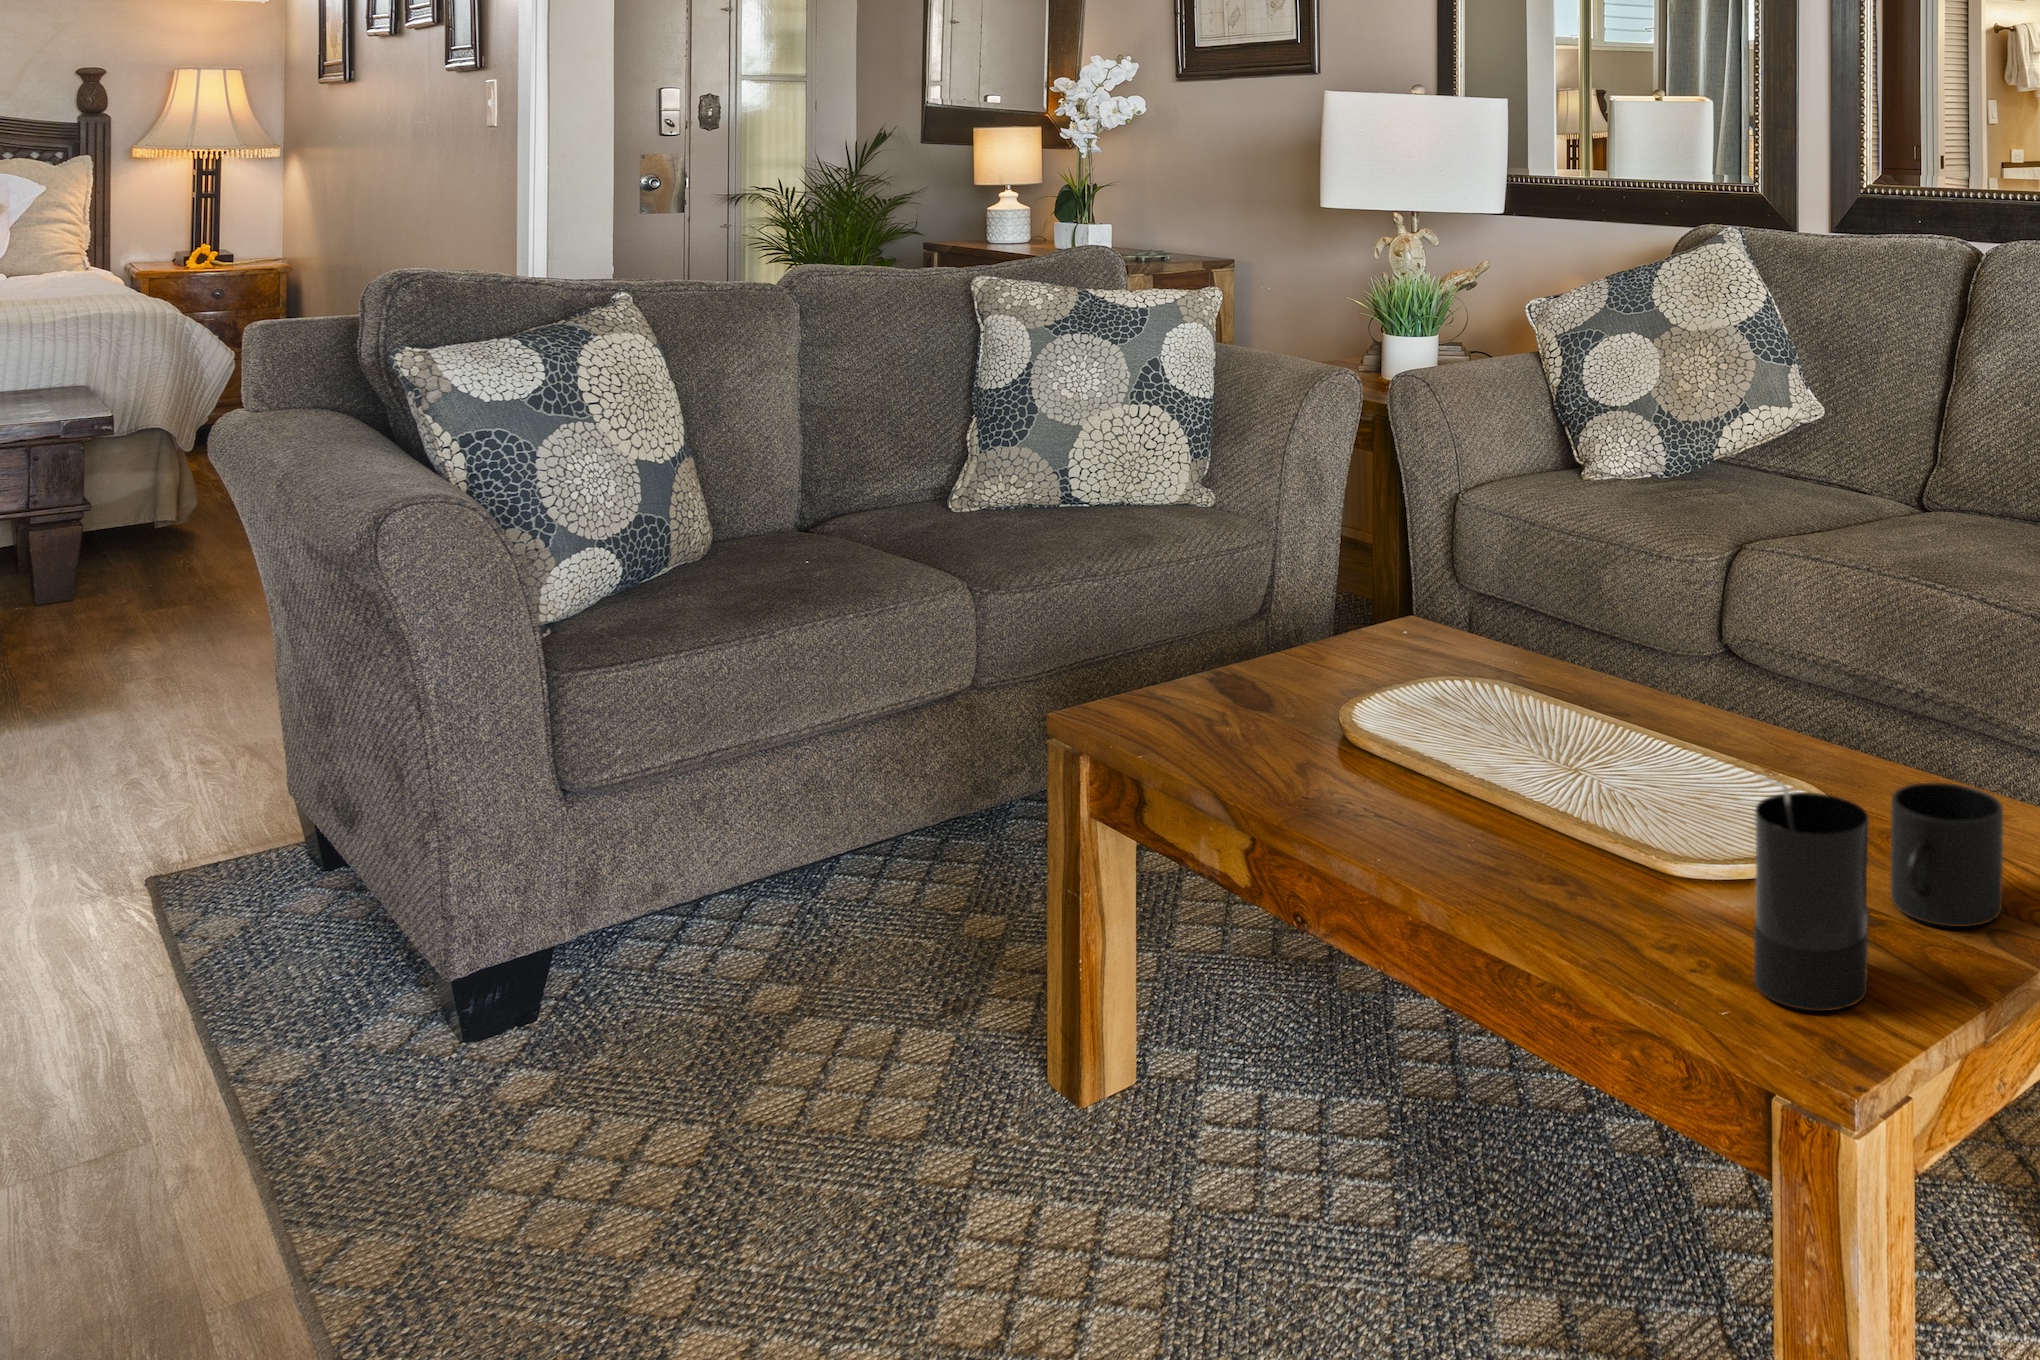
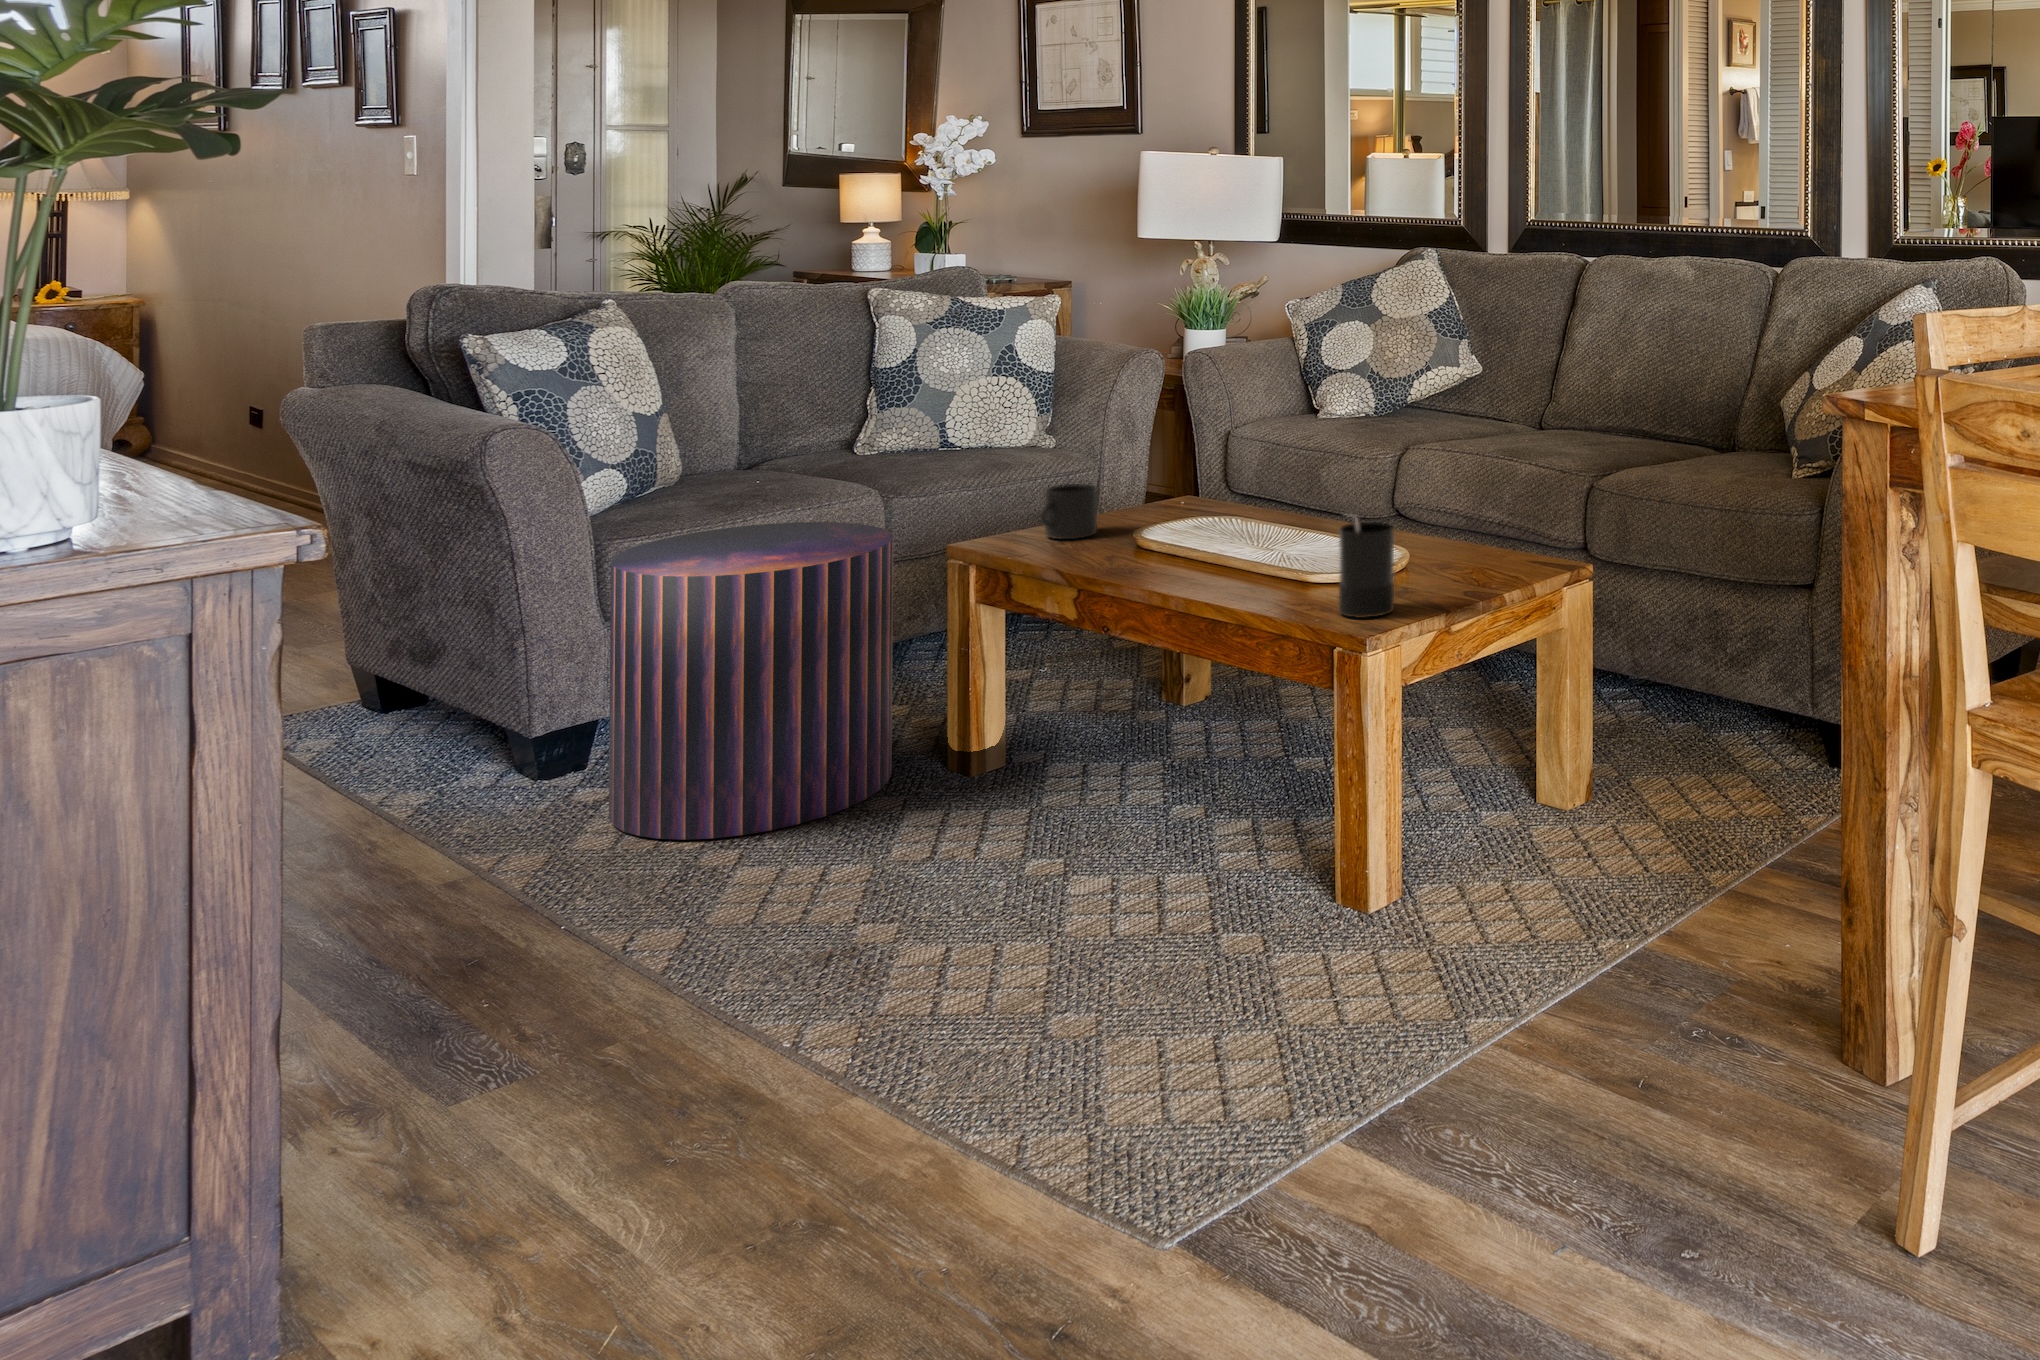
pouf: none [529,652,963,1226] -> present [609,522,893,840]
mug: present [1891,783,2003,927] -> present [1041,484,1097,539]

